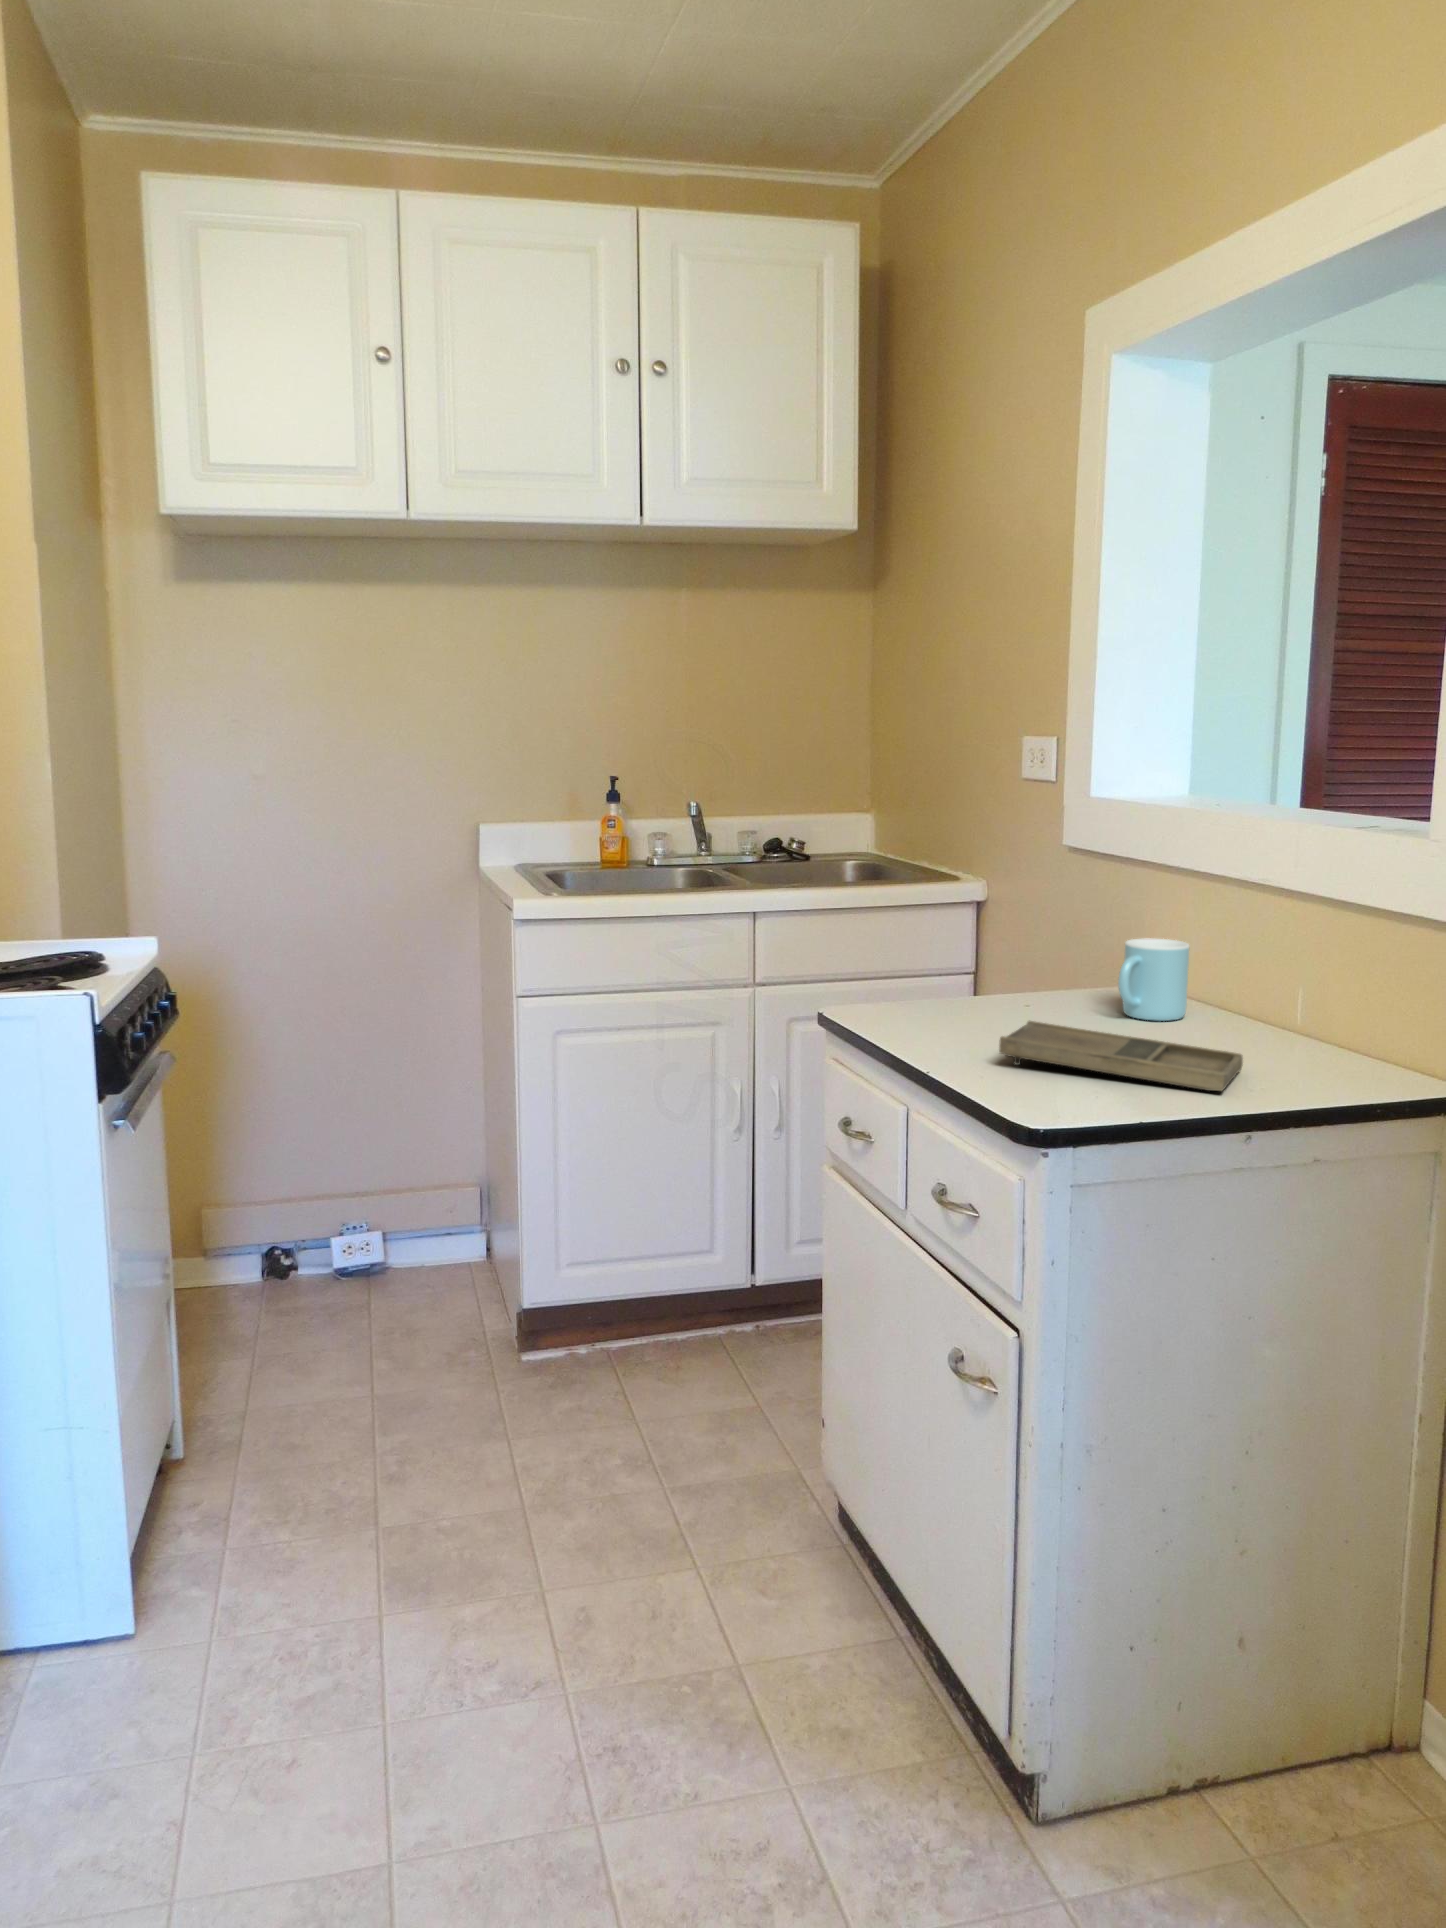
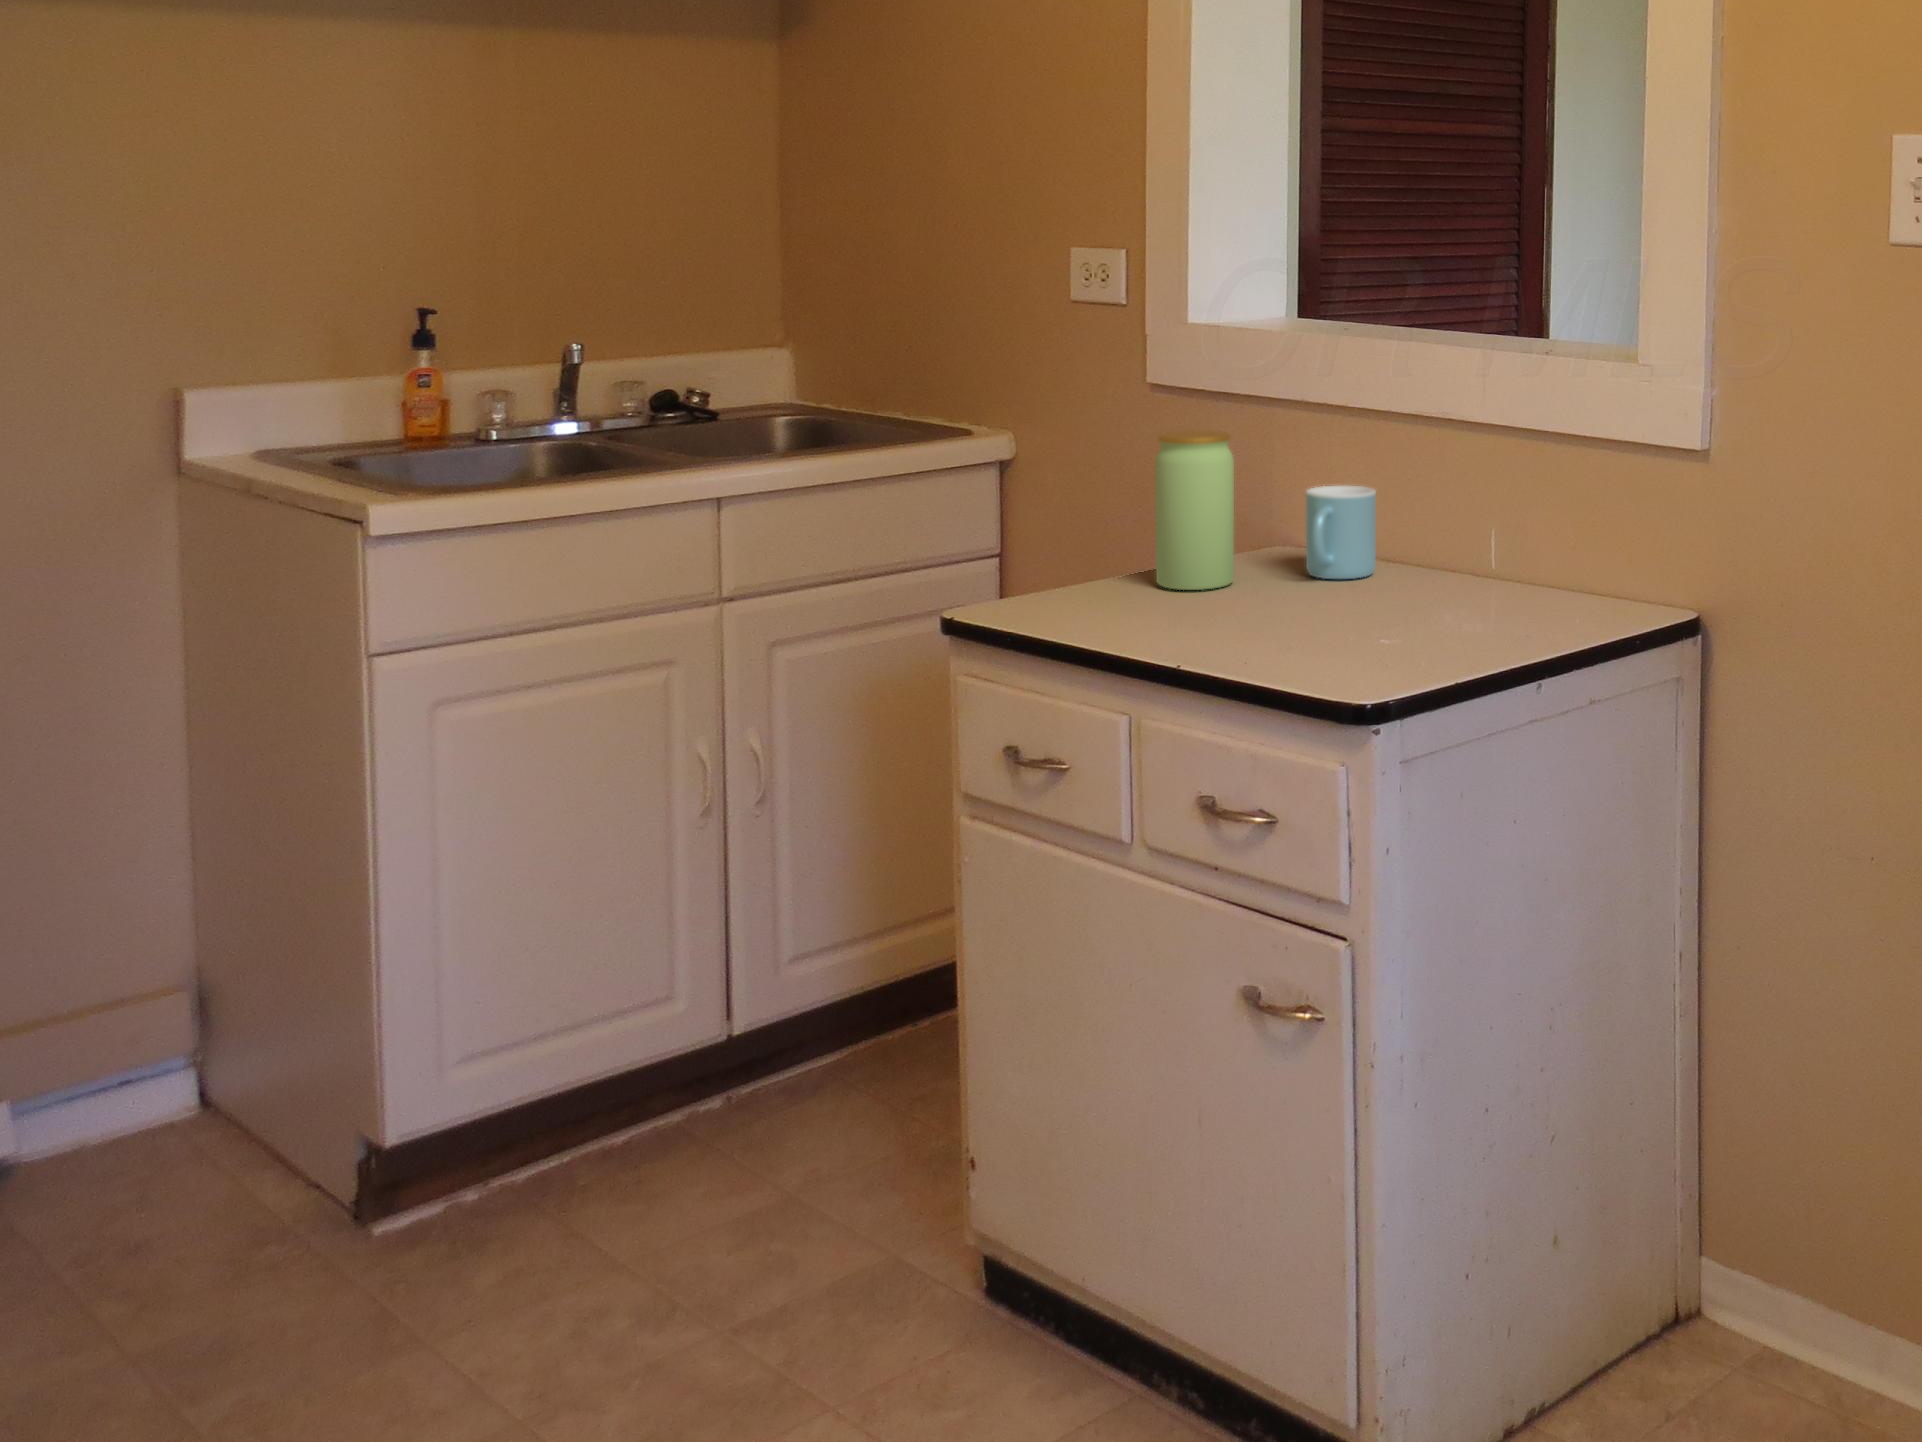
jar: none [991,883,1060,1015] -> present [1155,431,1234,590]
tray: present [999,1021,1243,1091] -> none [1250,592,1500,644]

